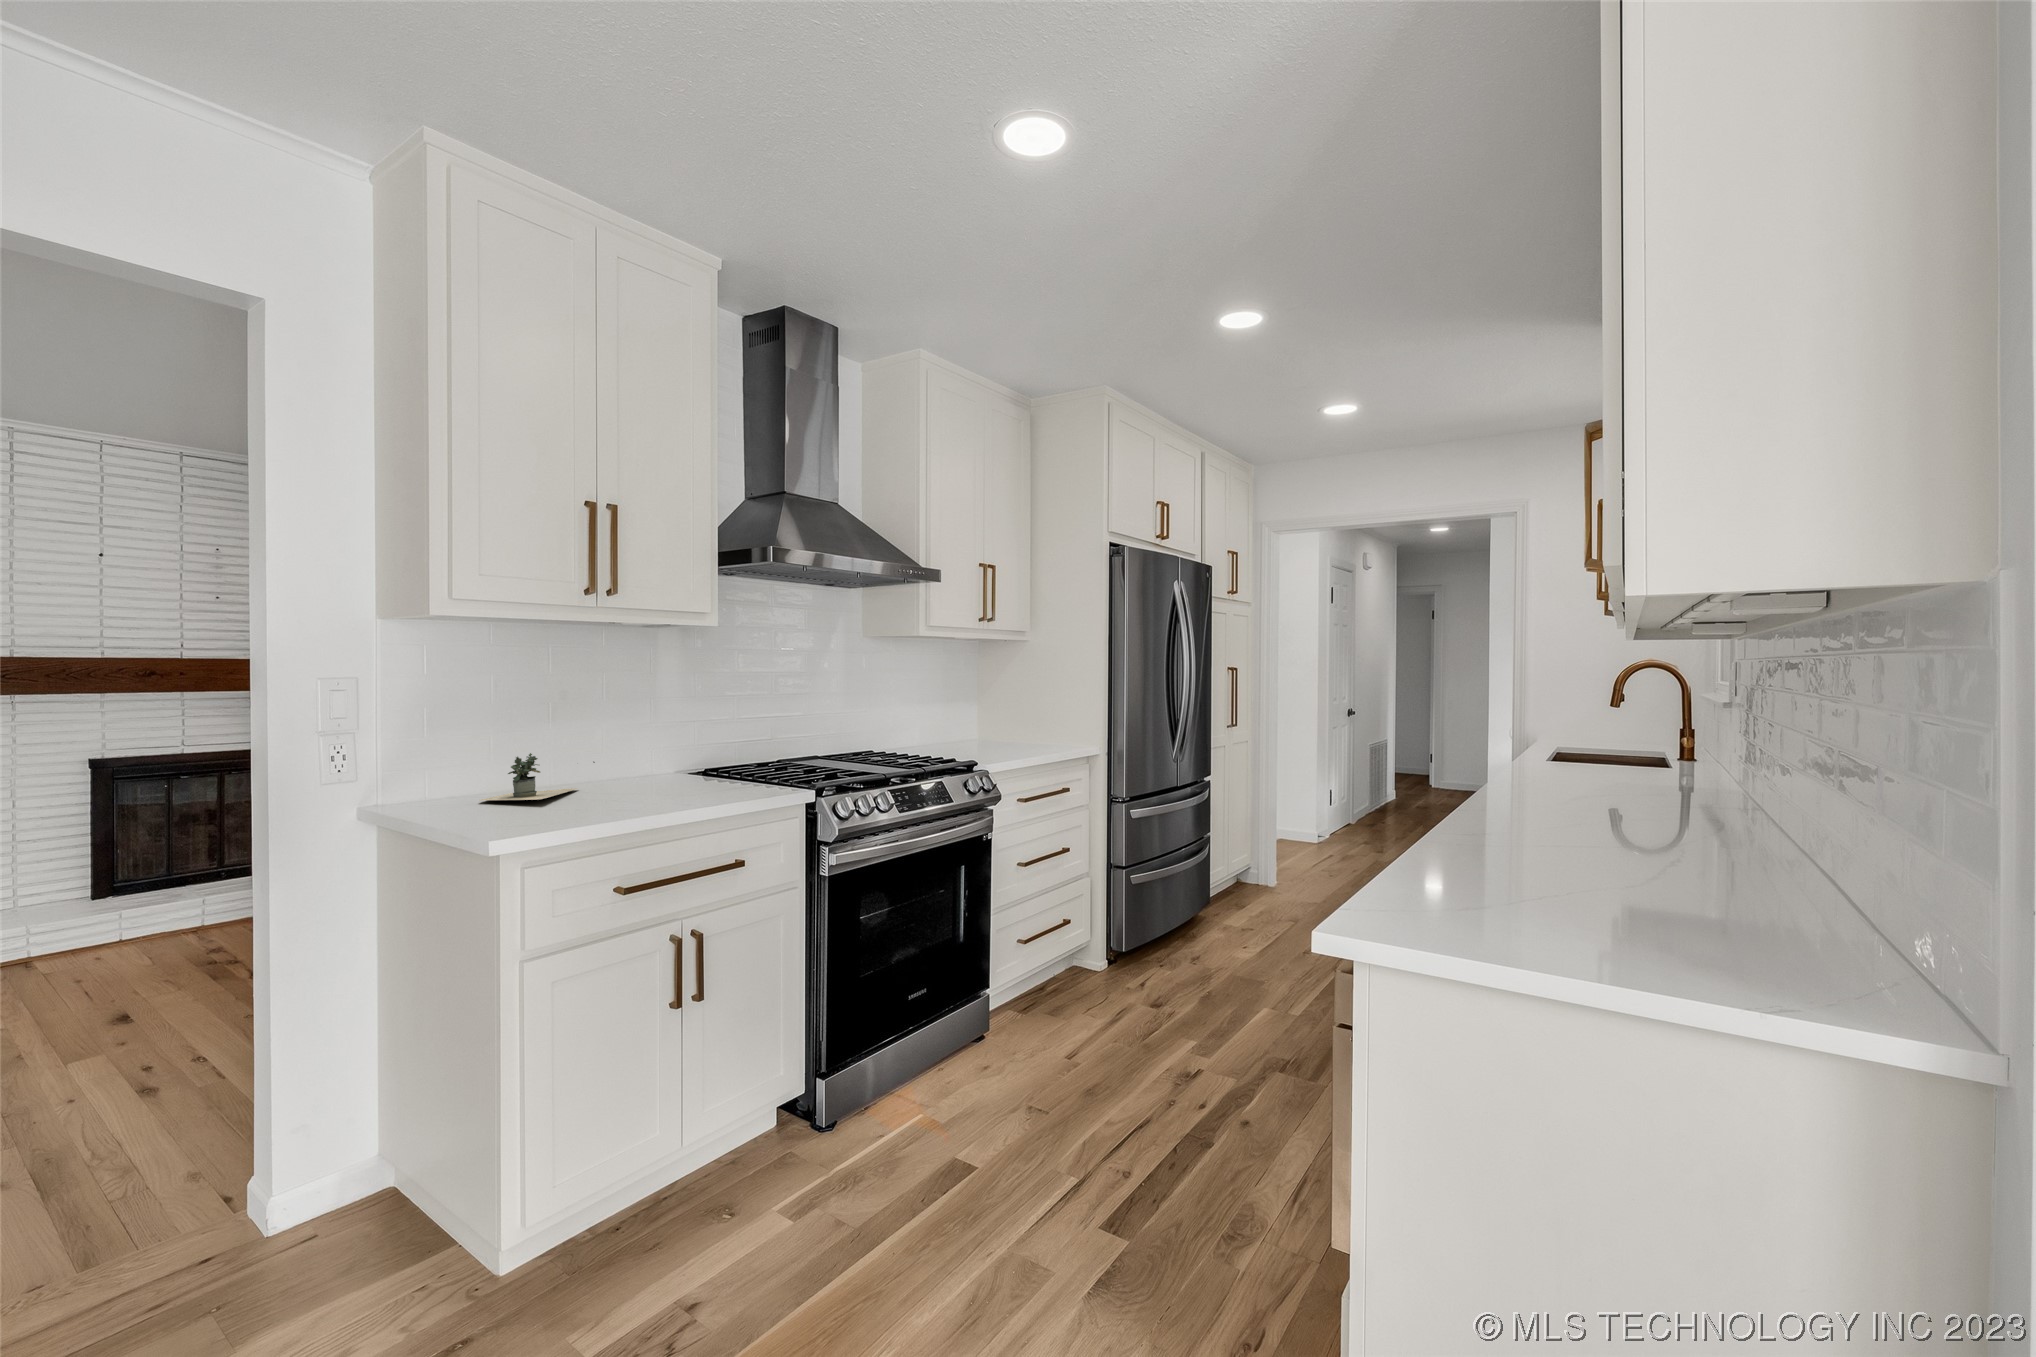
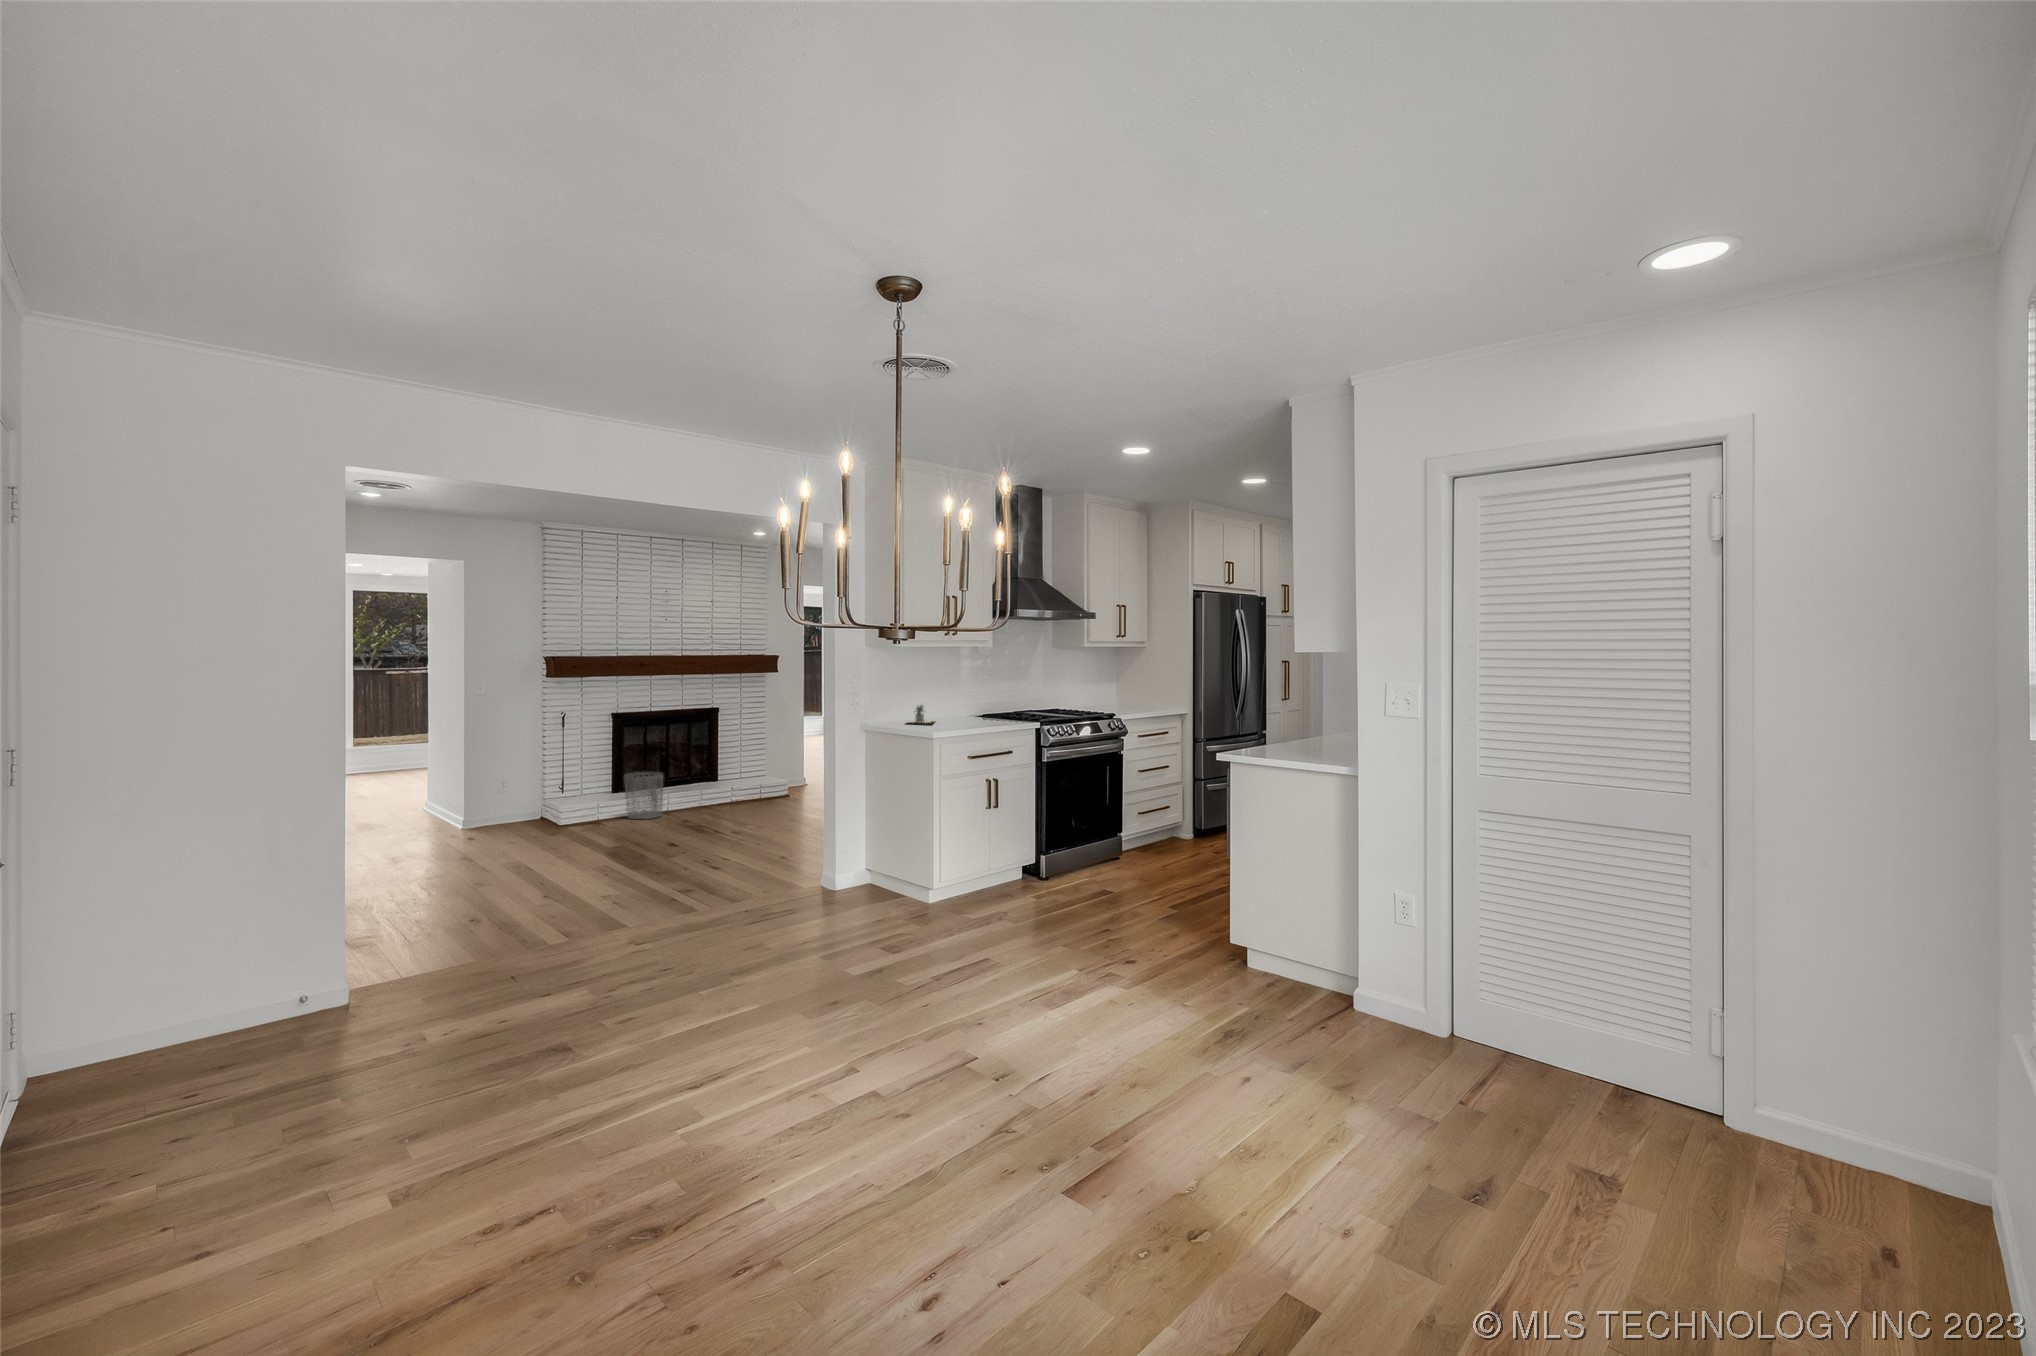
waste bin: none [103,857,192,948] -> present [624,772,663,819]

